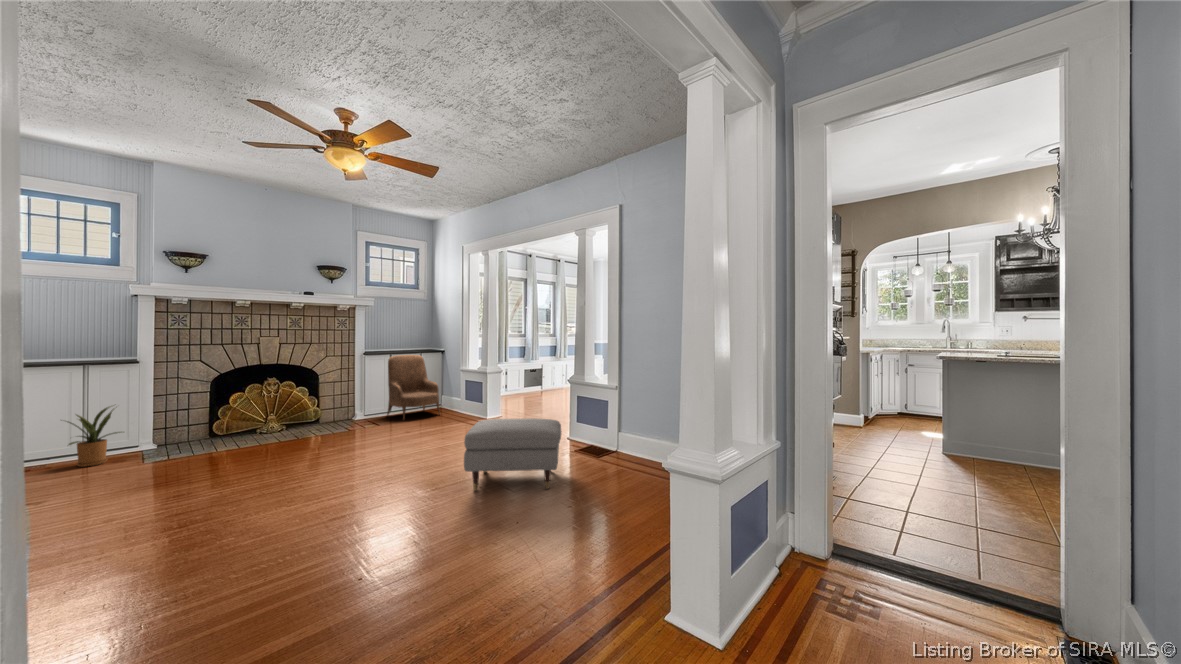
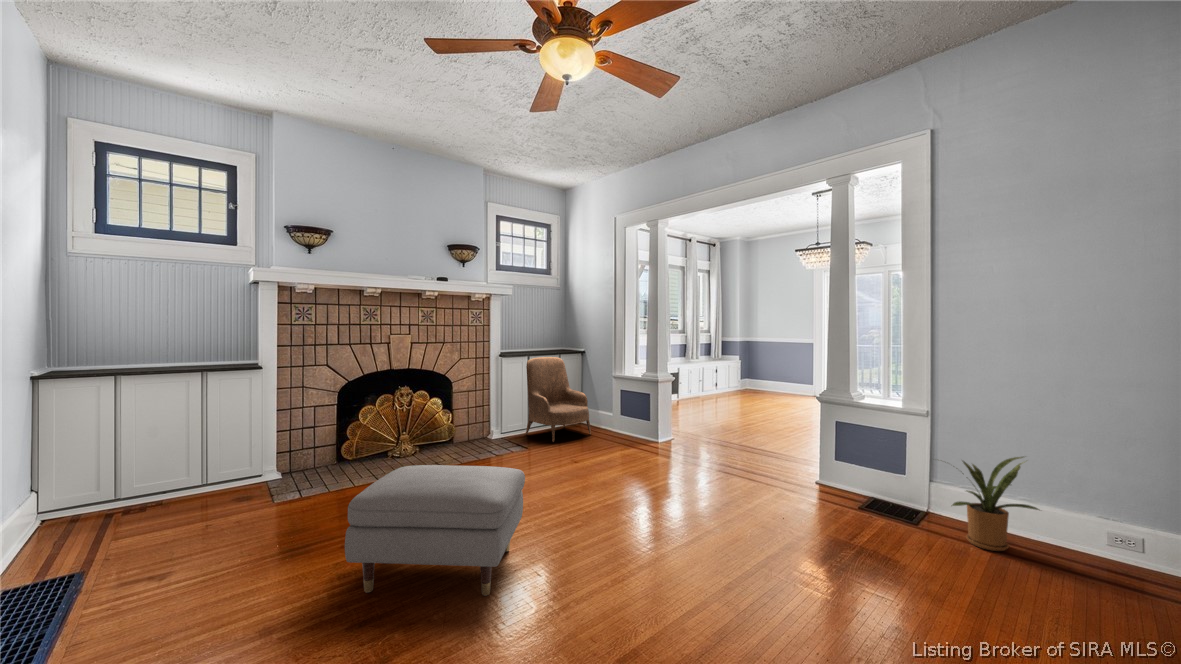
house plant: present [69,406,121,467] -> present [952,457,1039,551]
ottoman: present [464,418,562,491] -> present [345,465,525,596]

